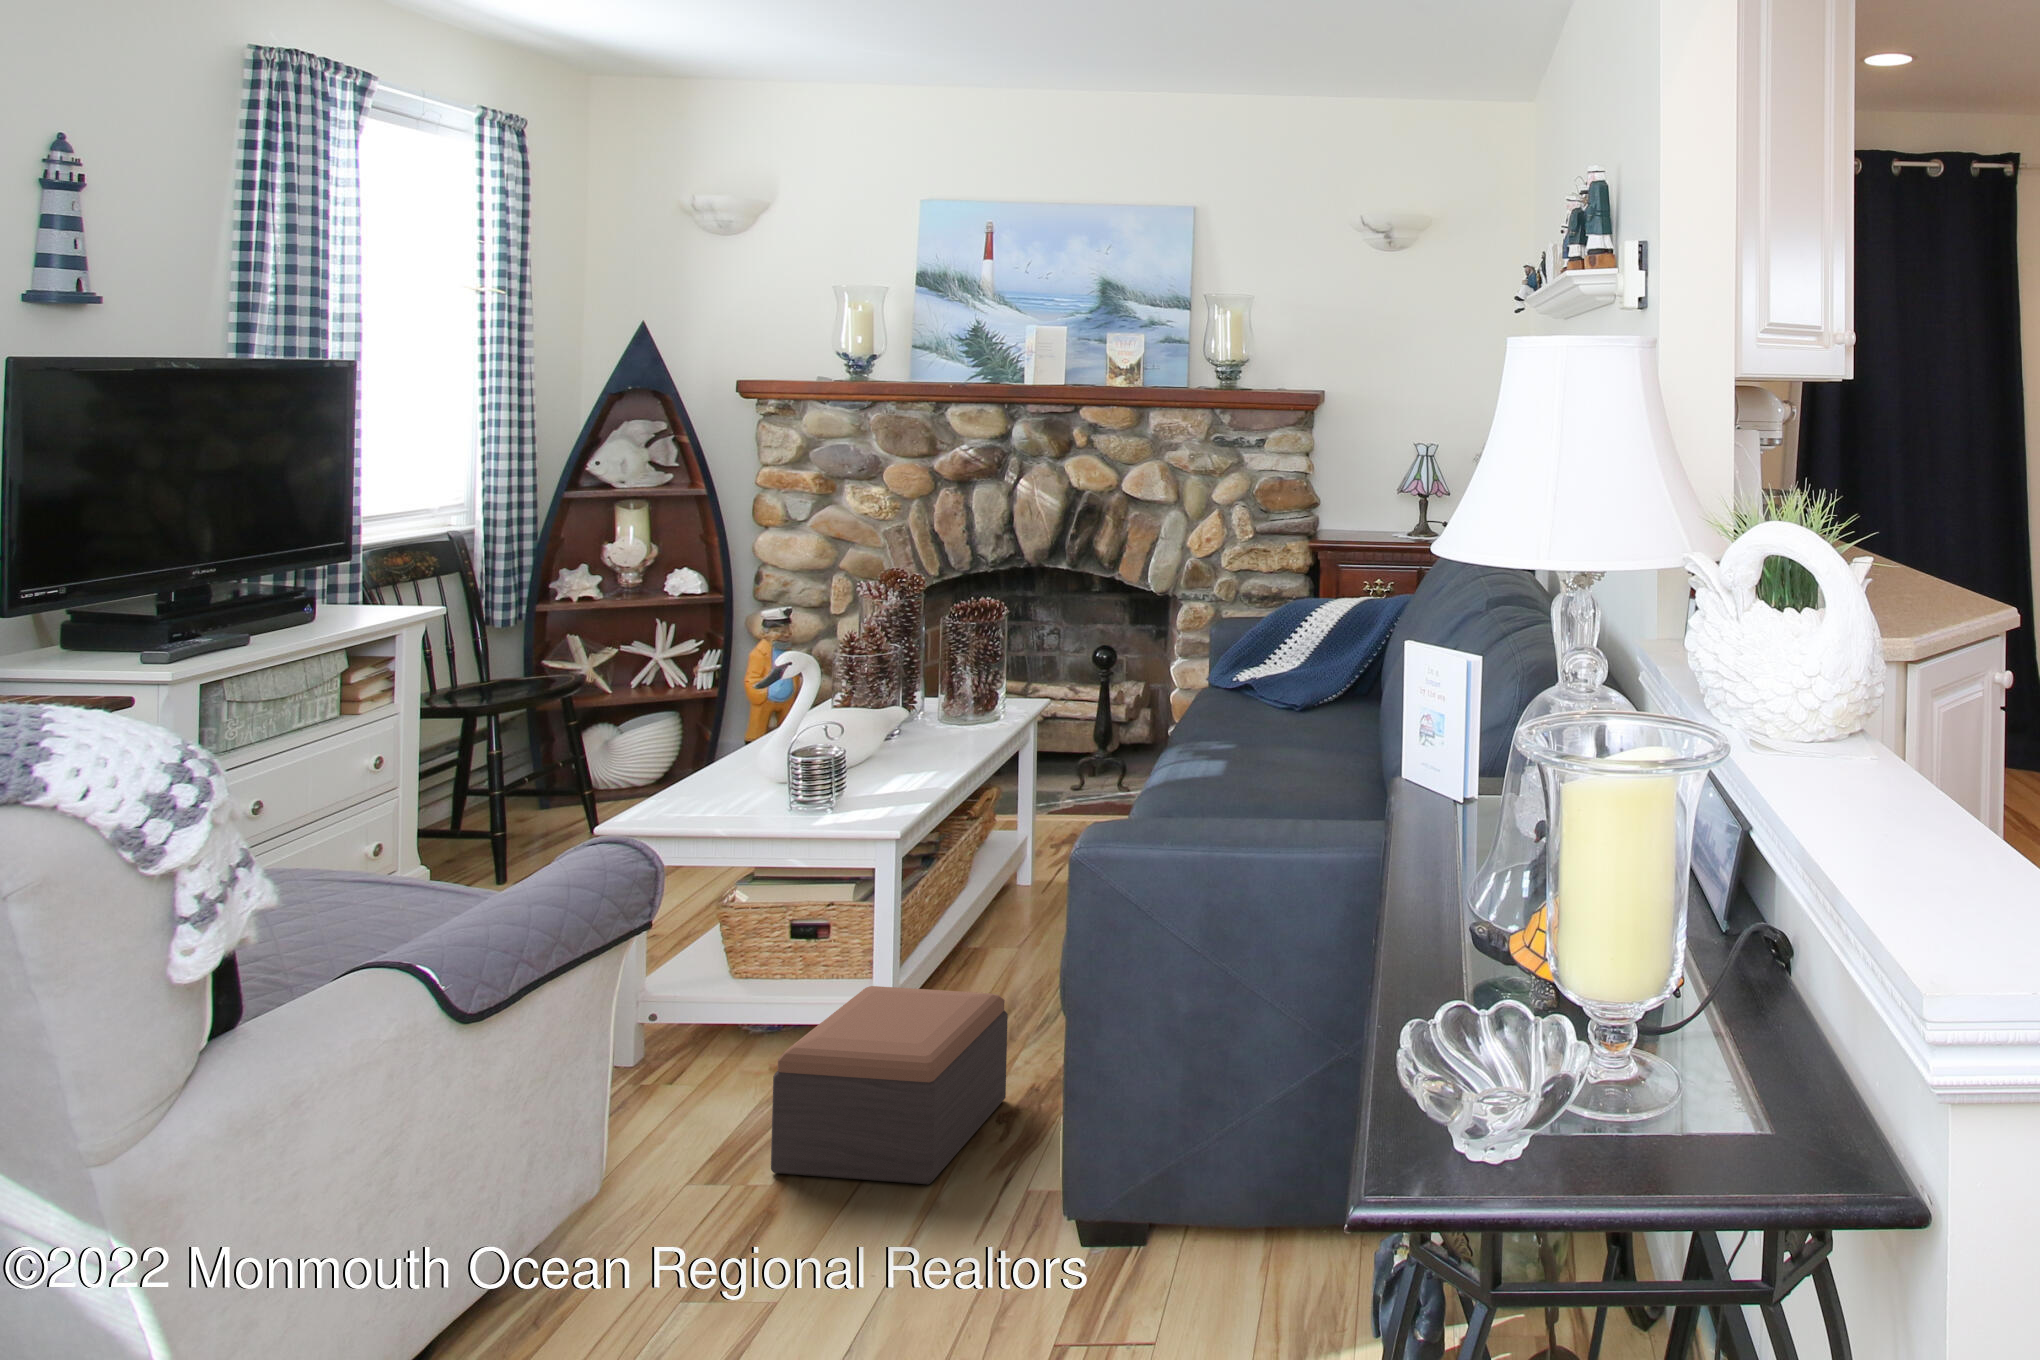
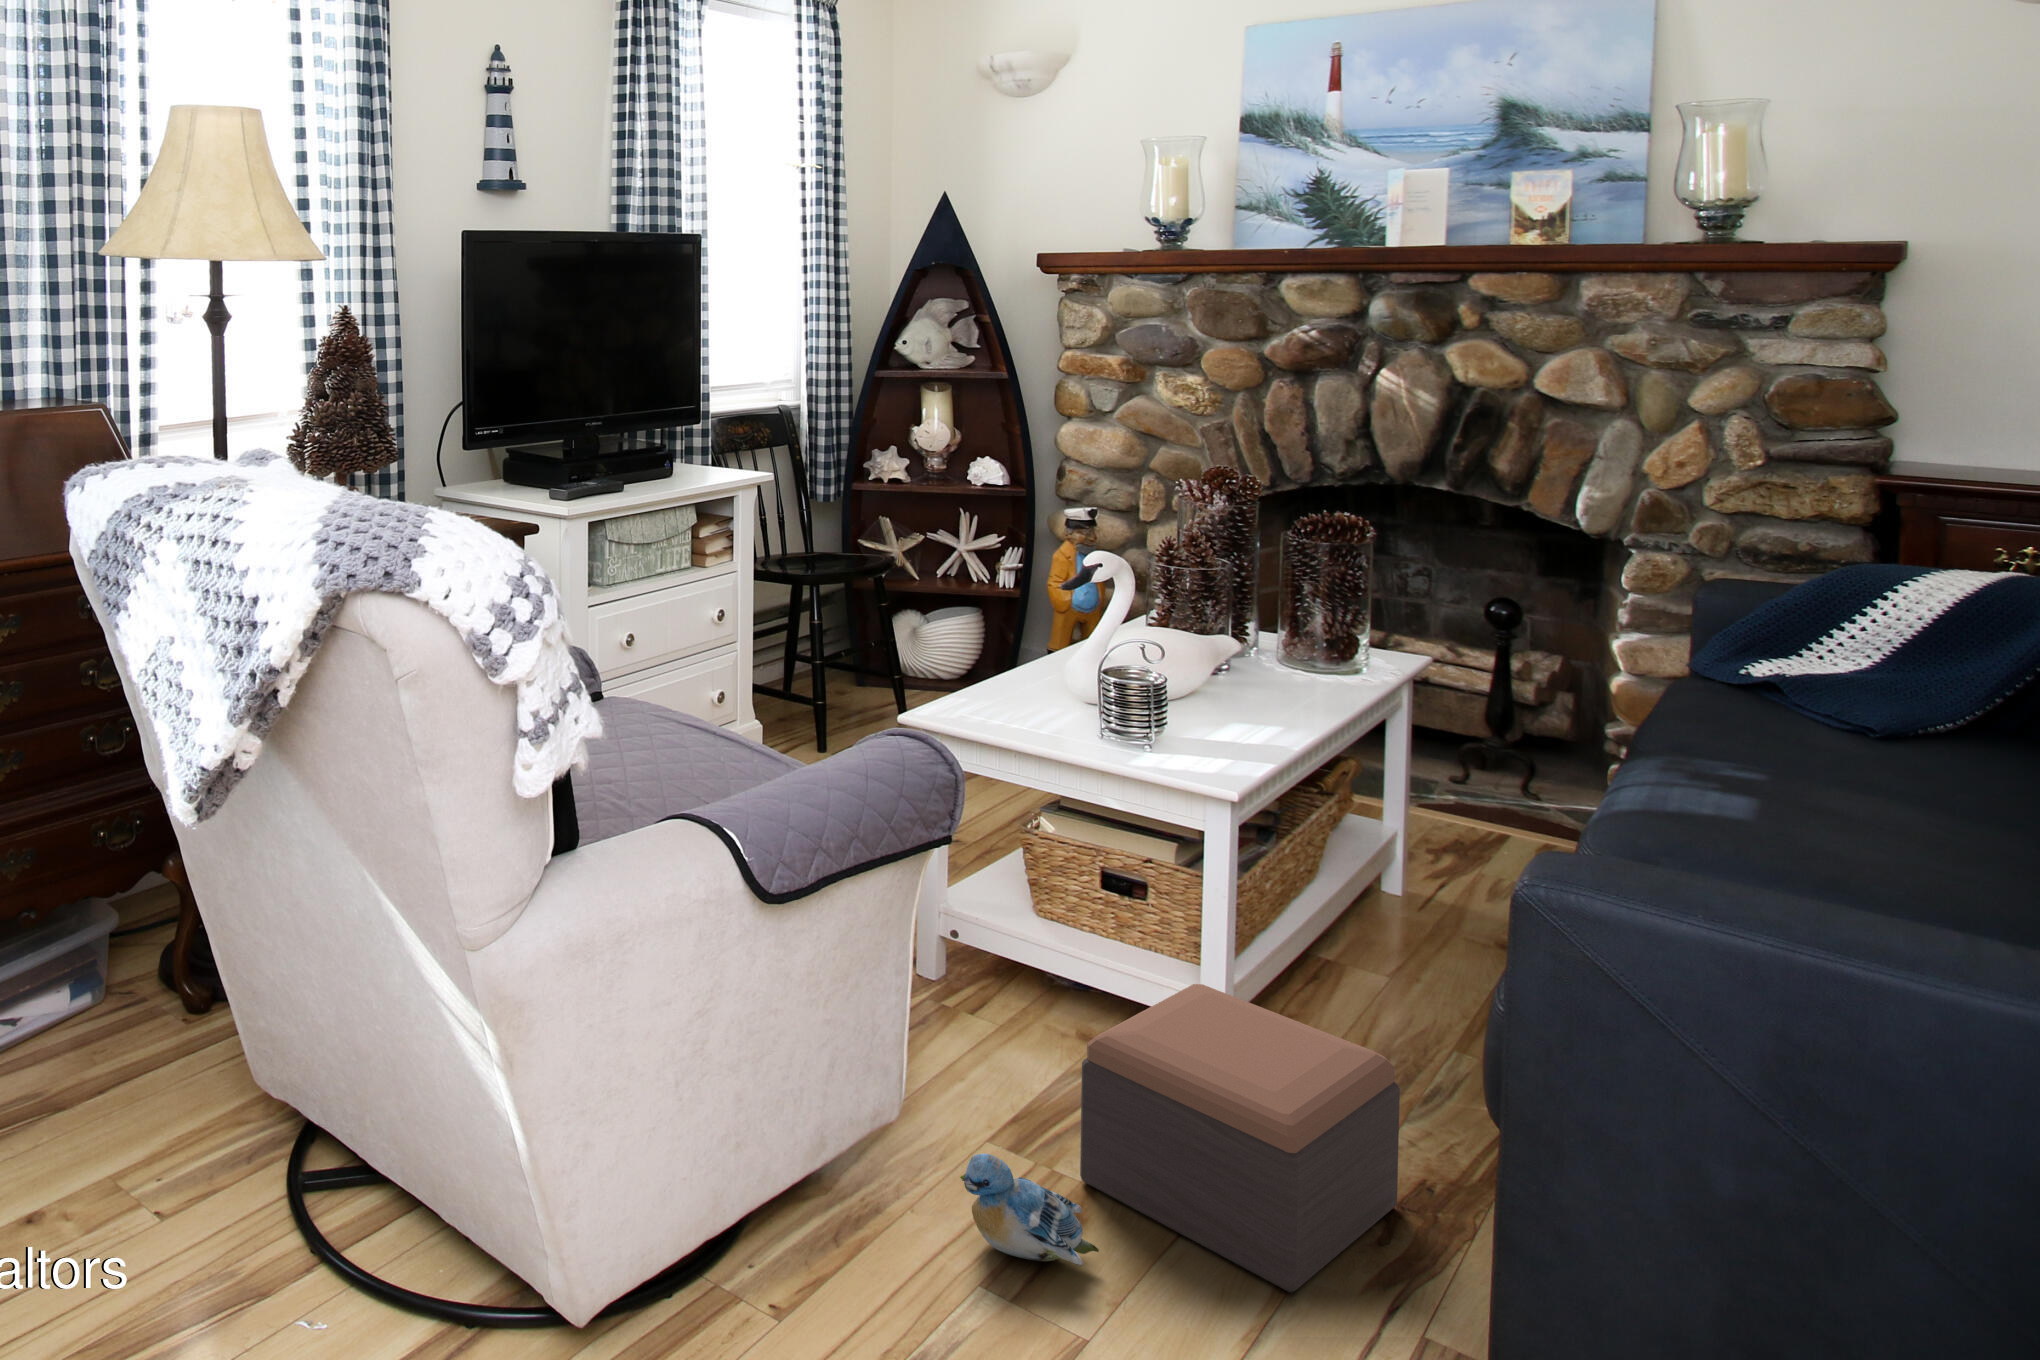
plush toy: none [665,1175,785,1251] -> present [960,1154,1099,1266]

